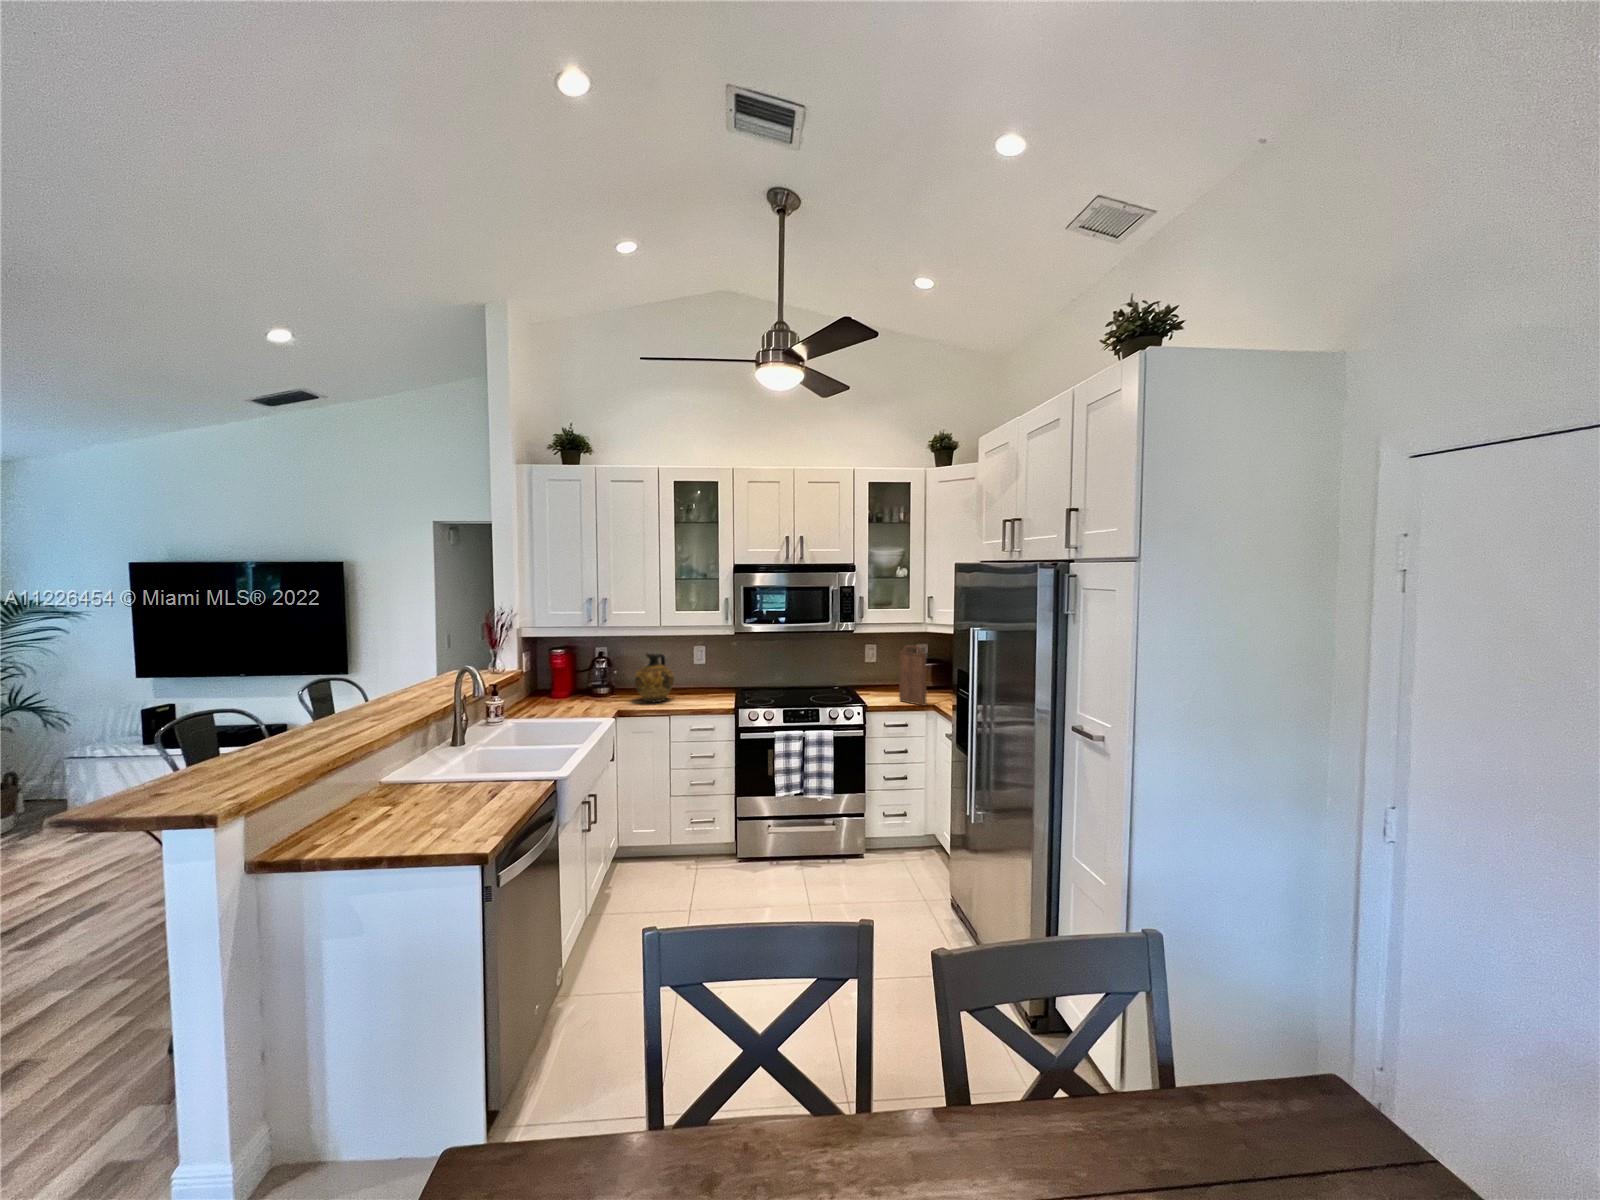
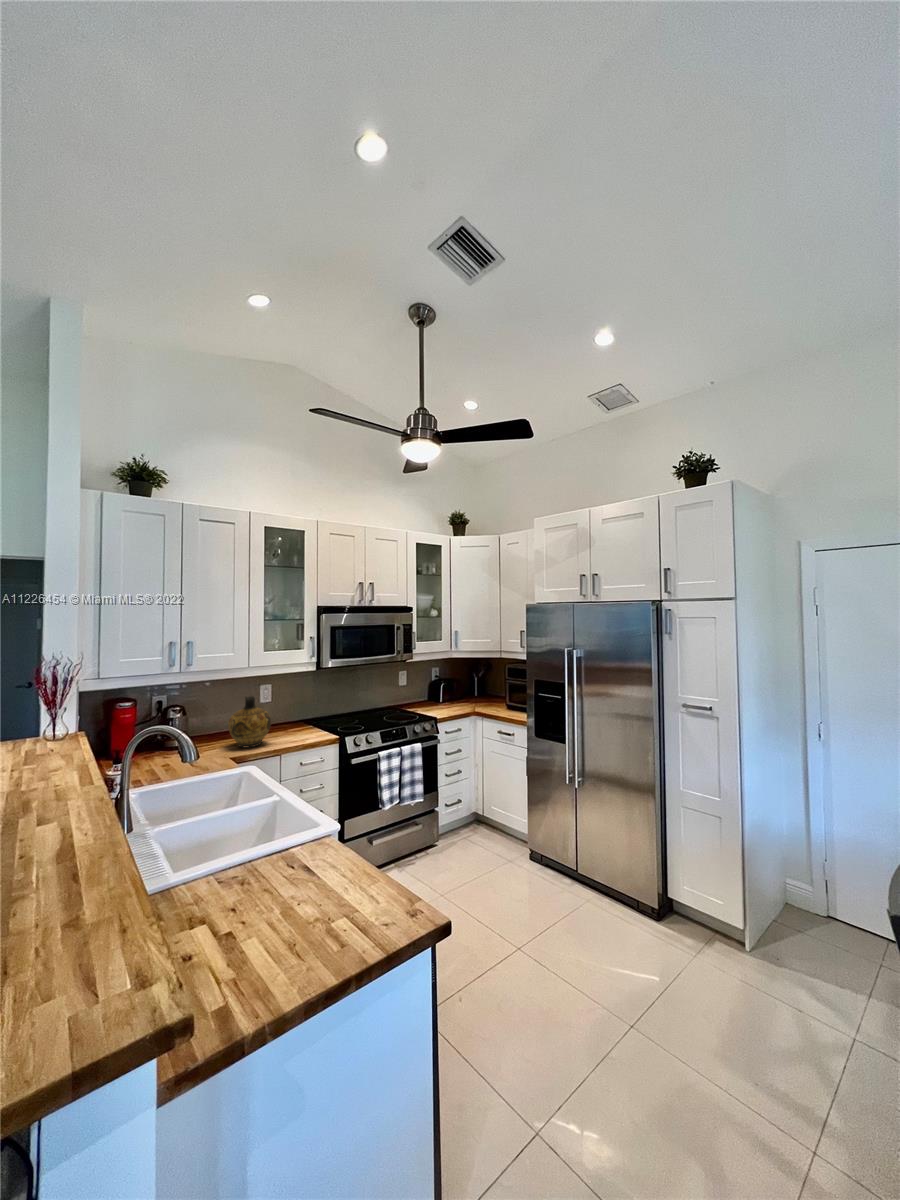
cutting board: present [899,645,926,706] -> none [448,668,474,712]

